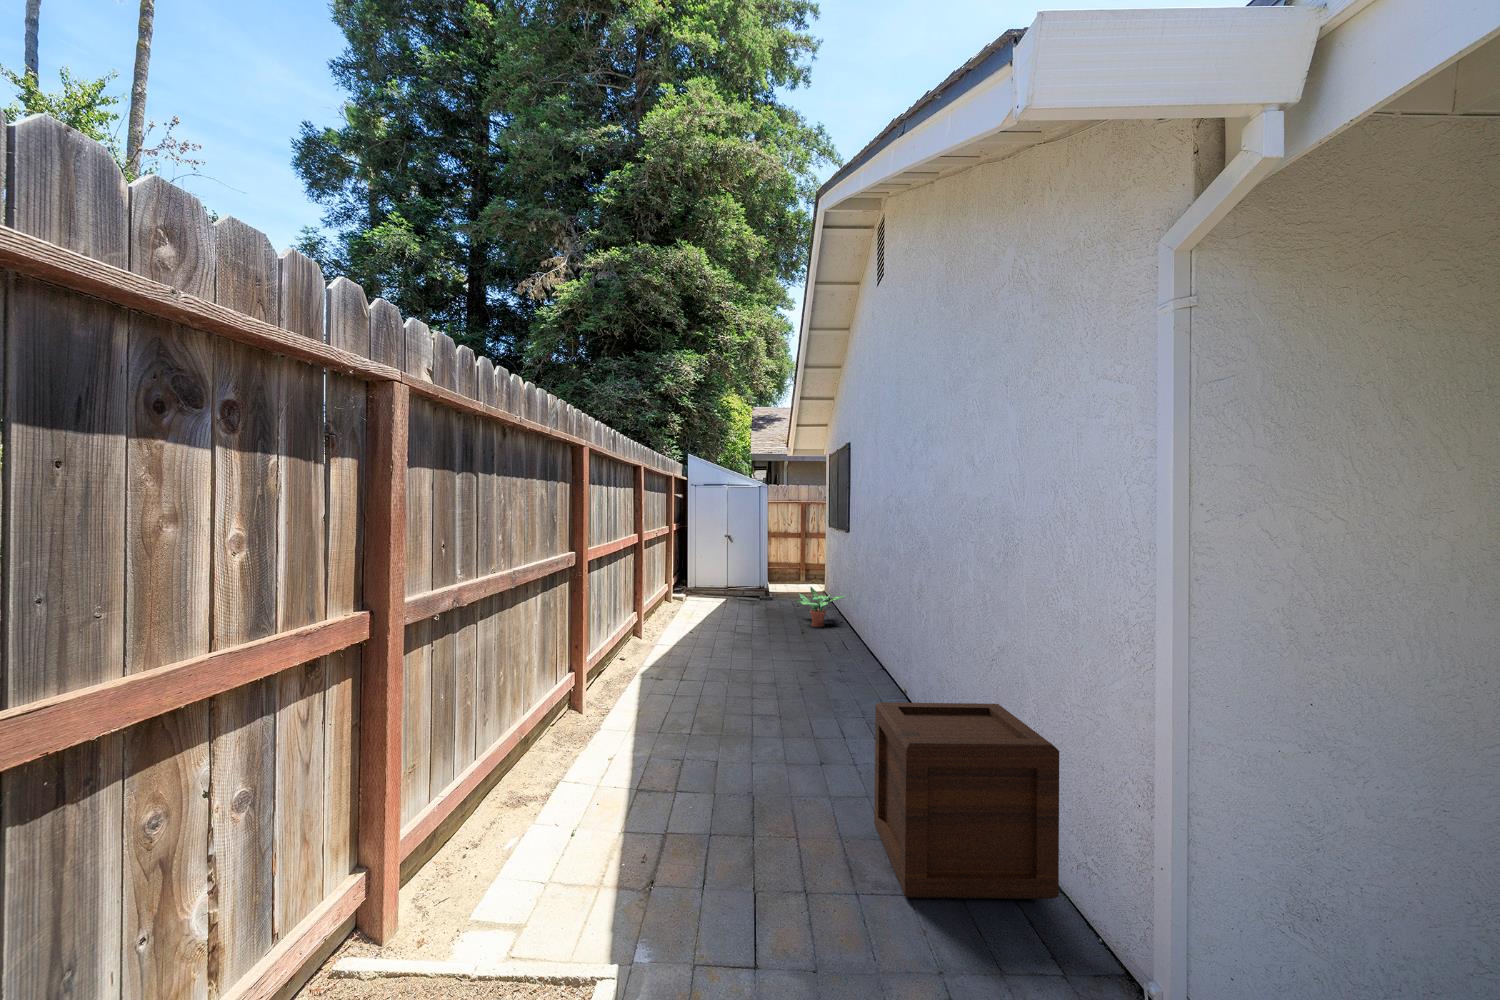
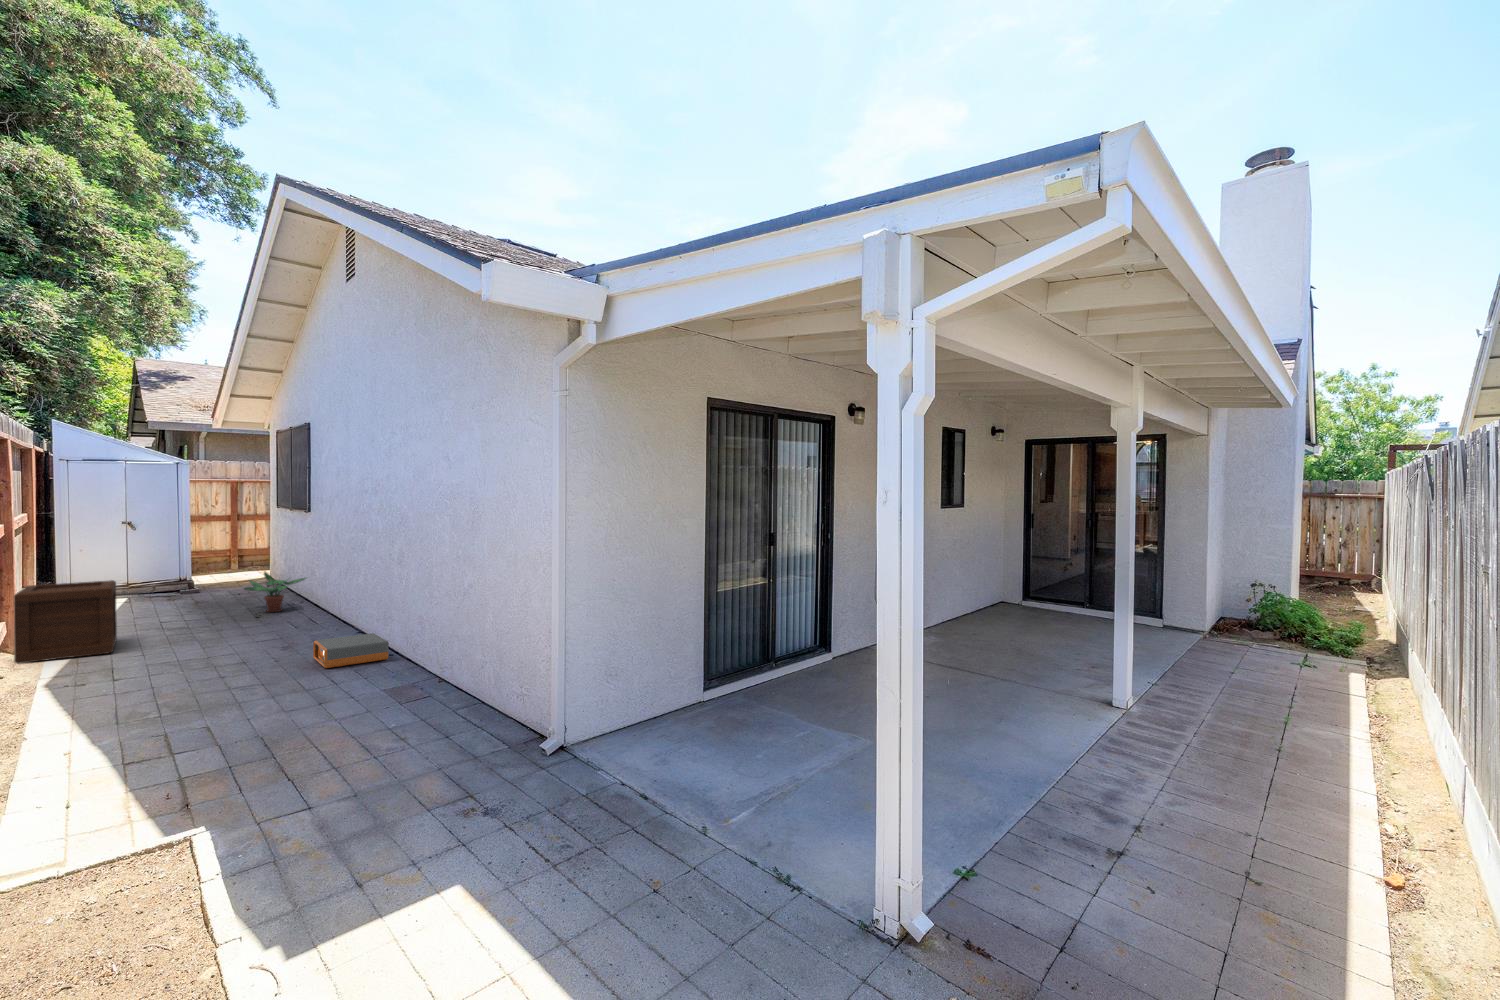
storage box: none [834,668,906,704] -> present [313,633,389,668]
wooden crate: present [874,702,1059,899] -> present [14,580,117,664]

